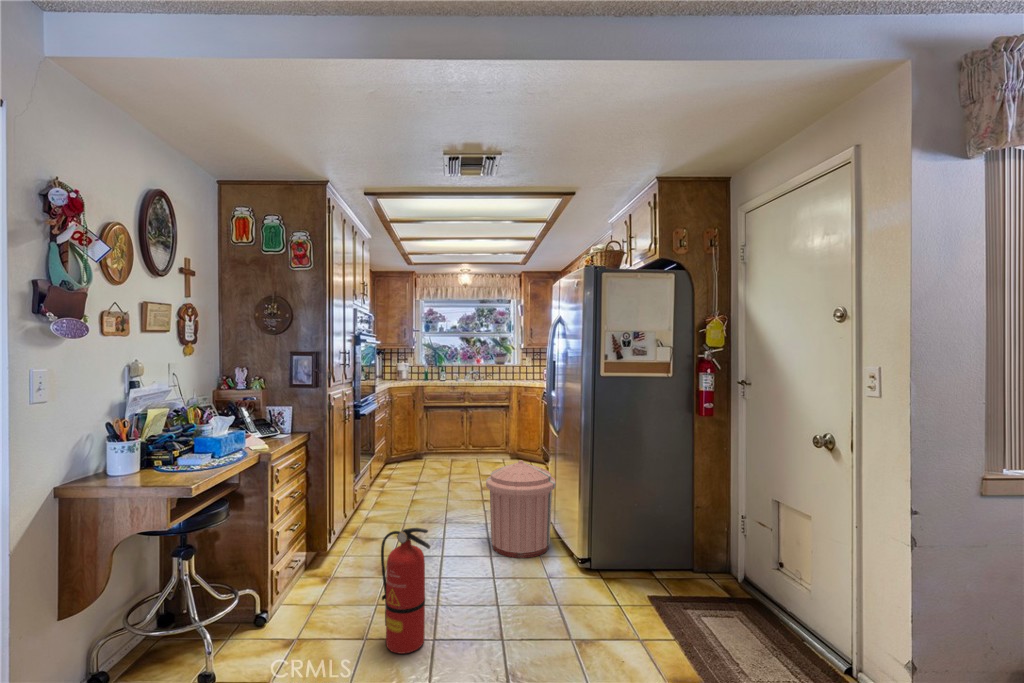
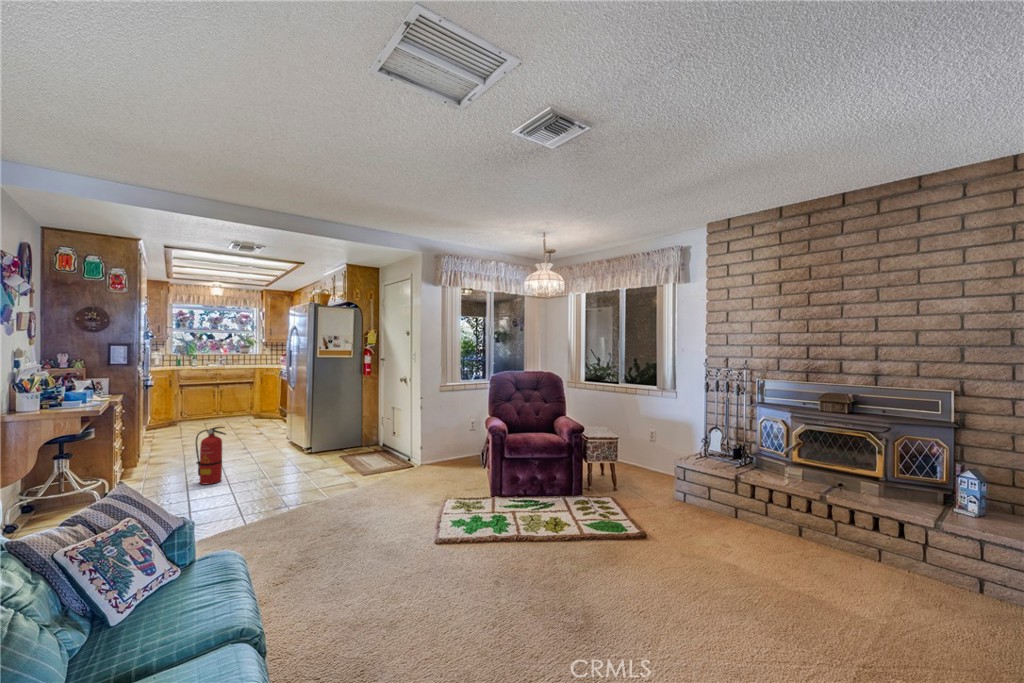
trash can: present [486,460,556,558] -> none [247,403,291,453]

